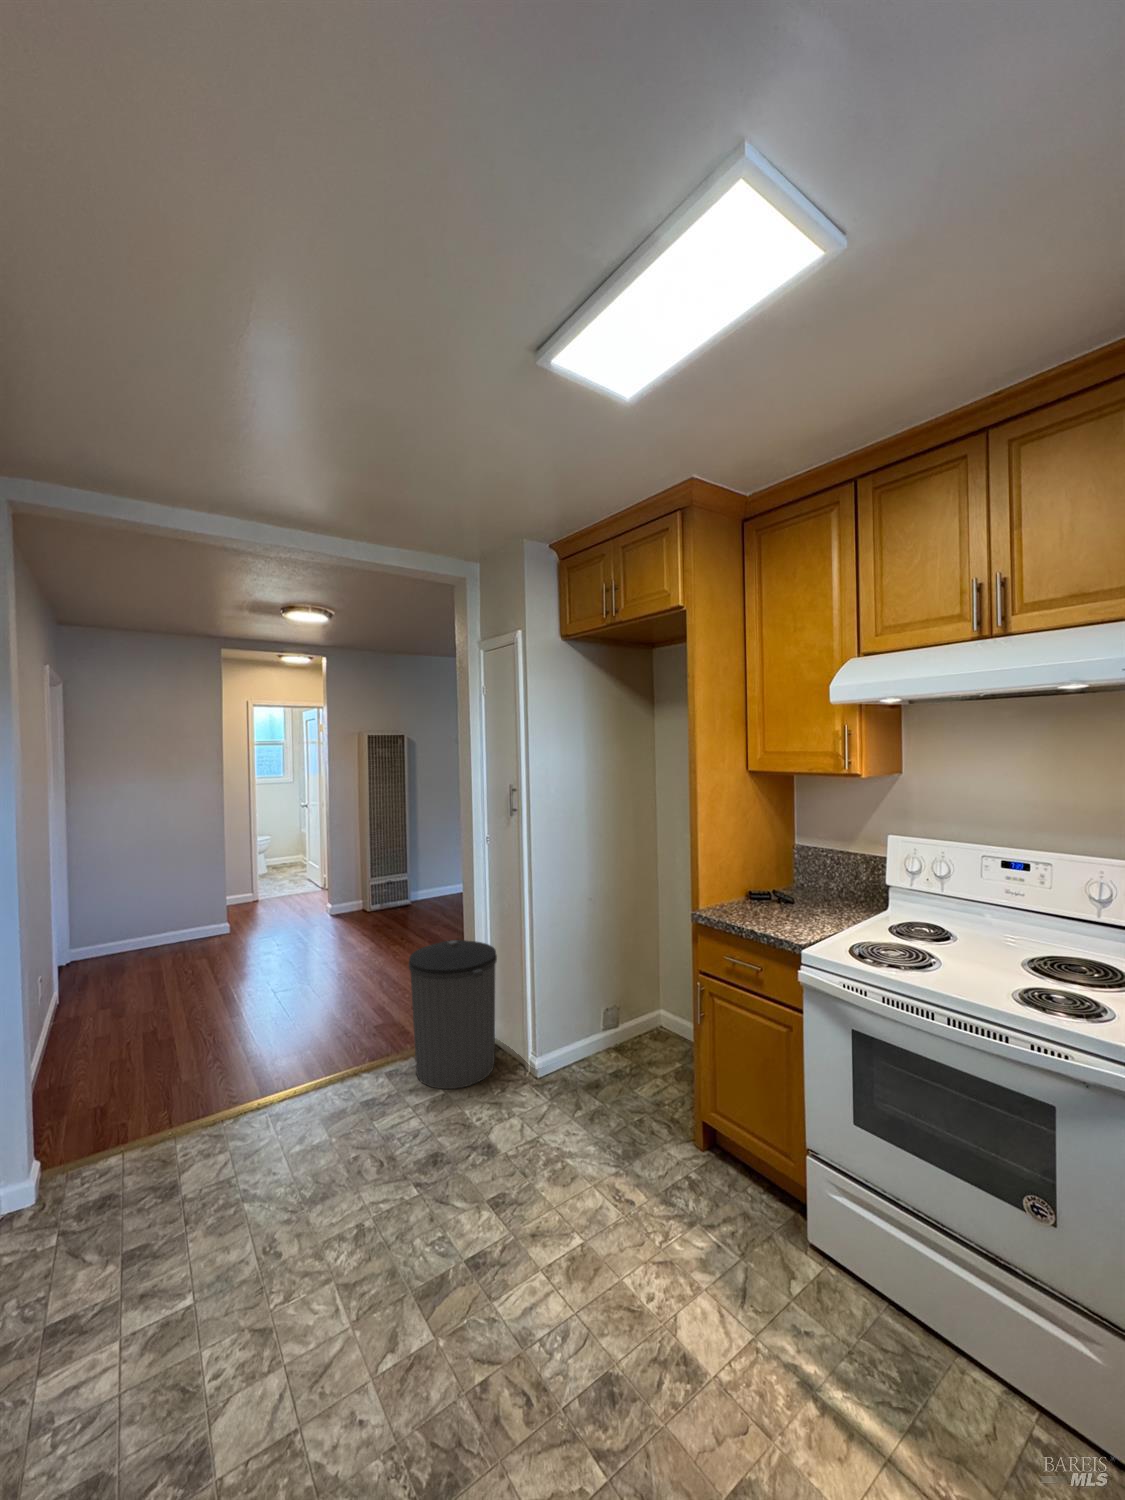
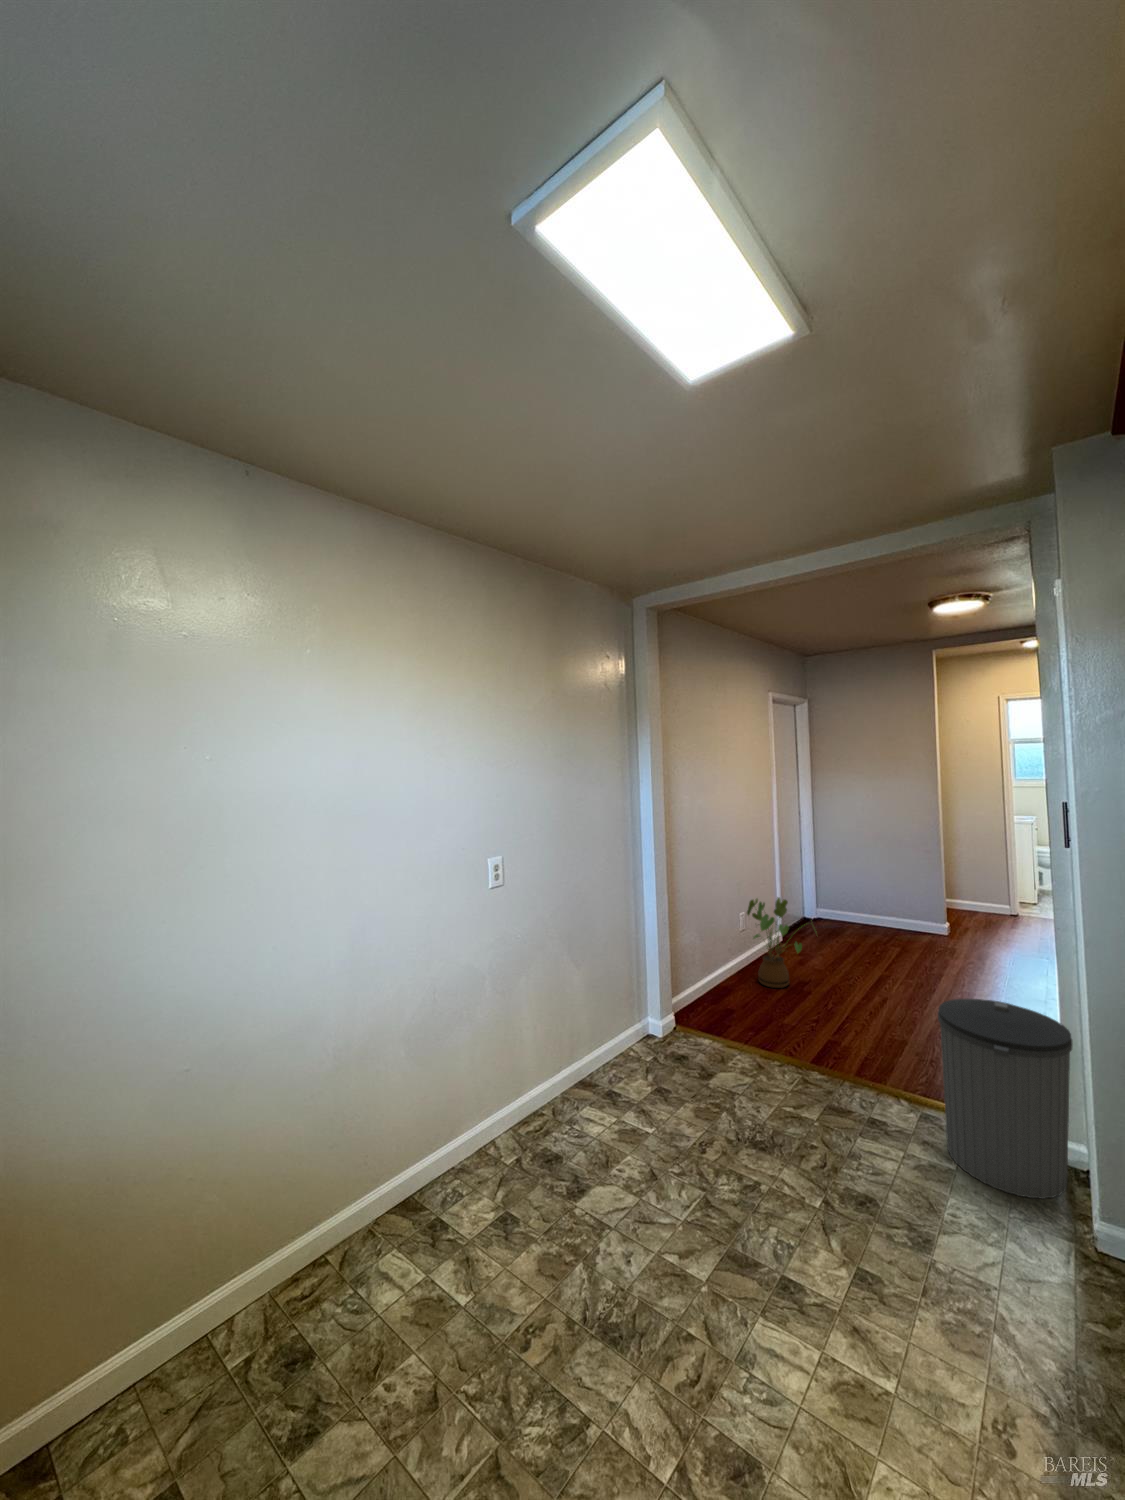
house plant: none [53,939,167,1062] -> present [747,897,816,988]

